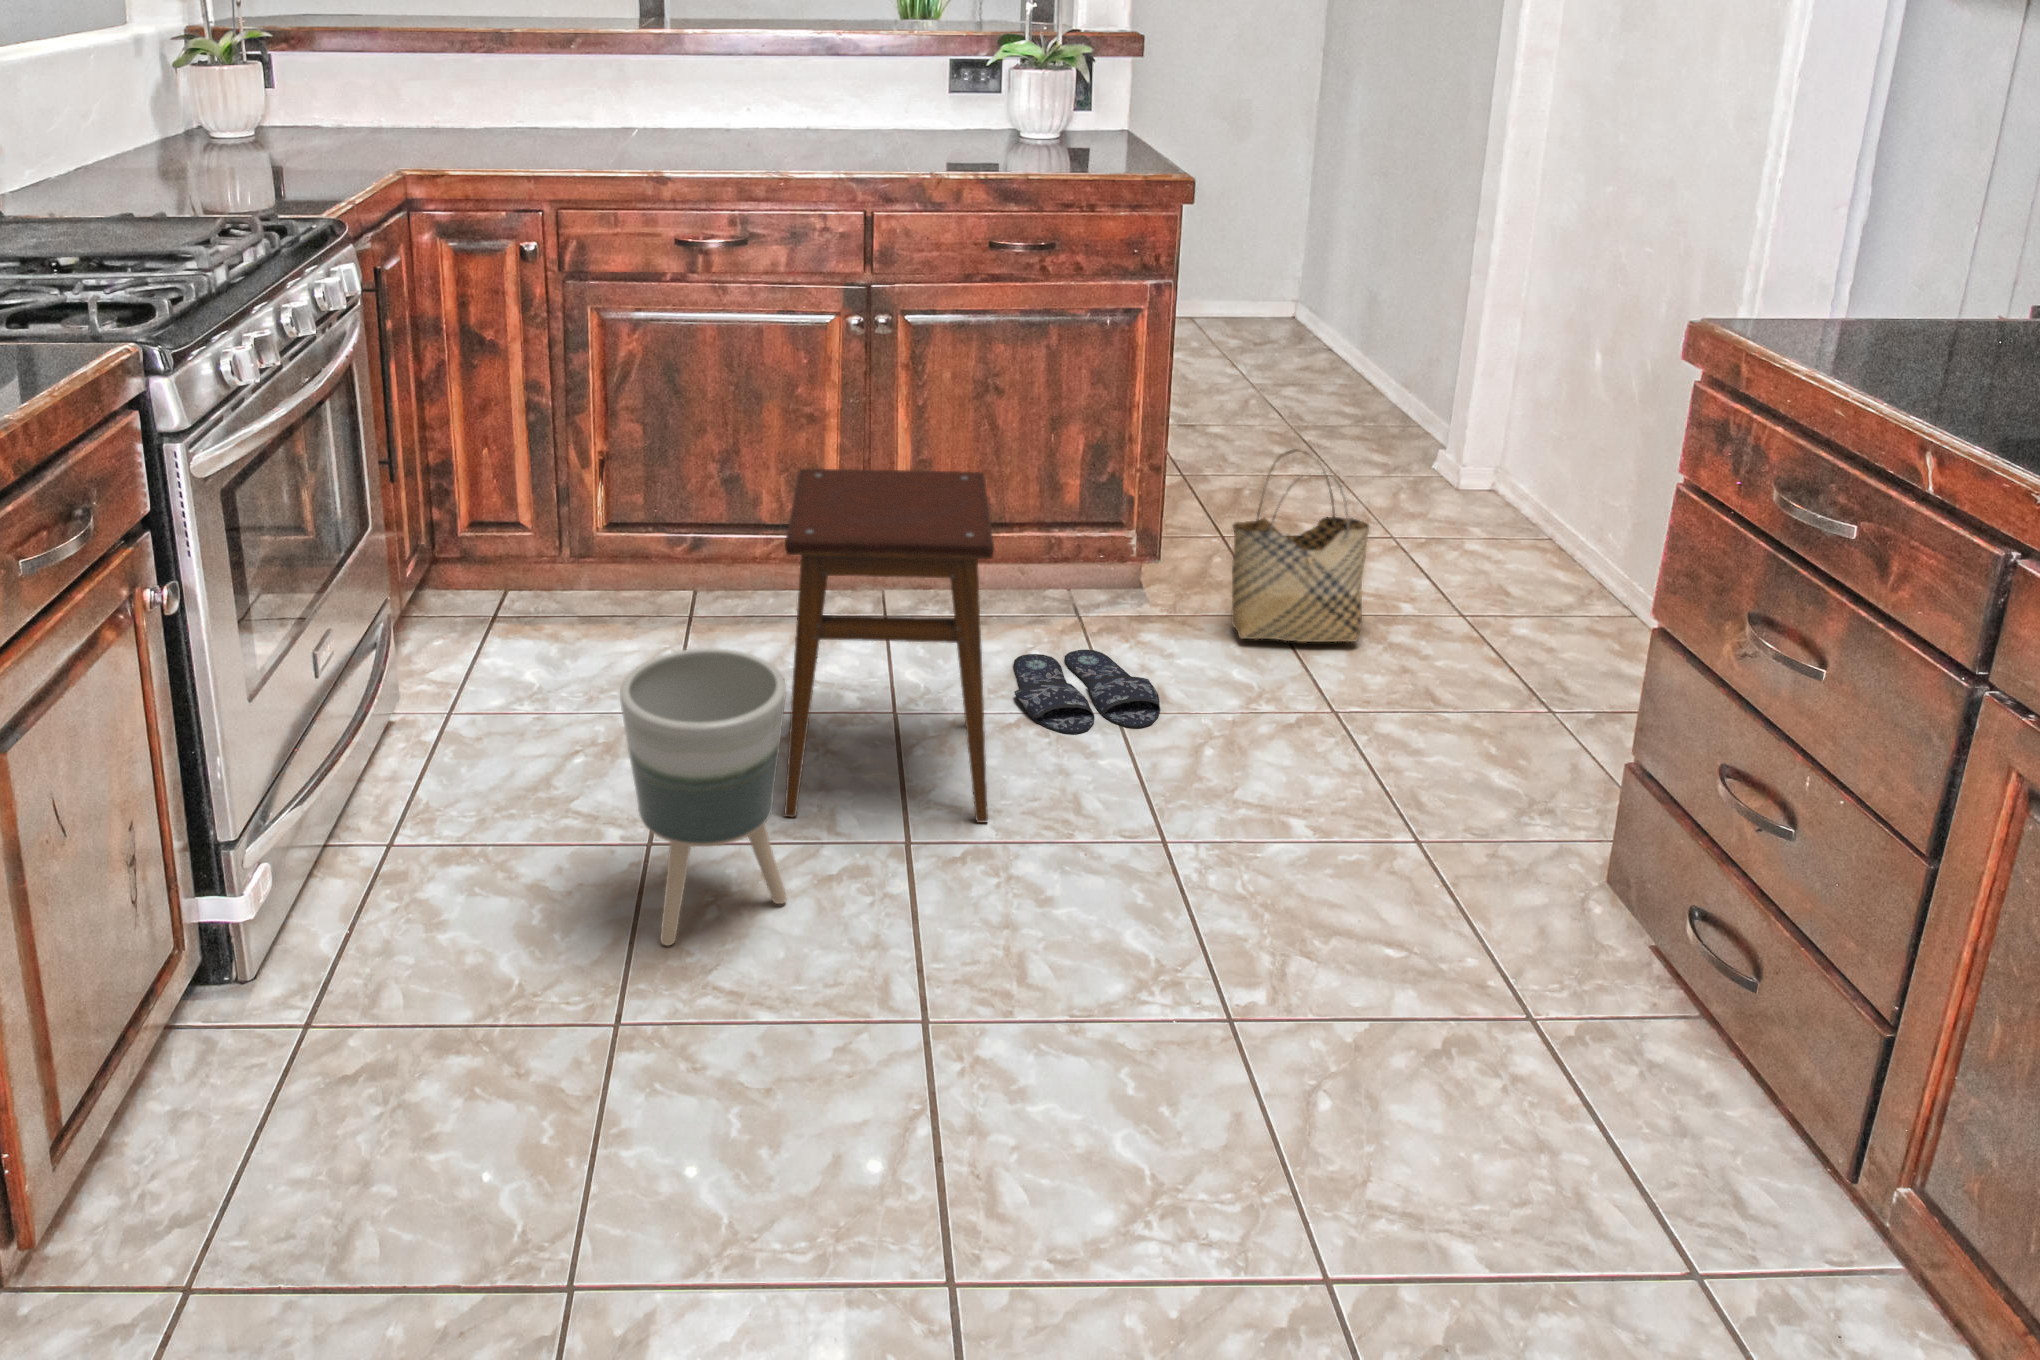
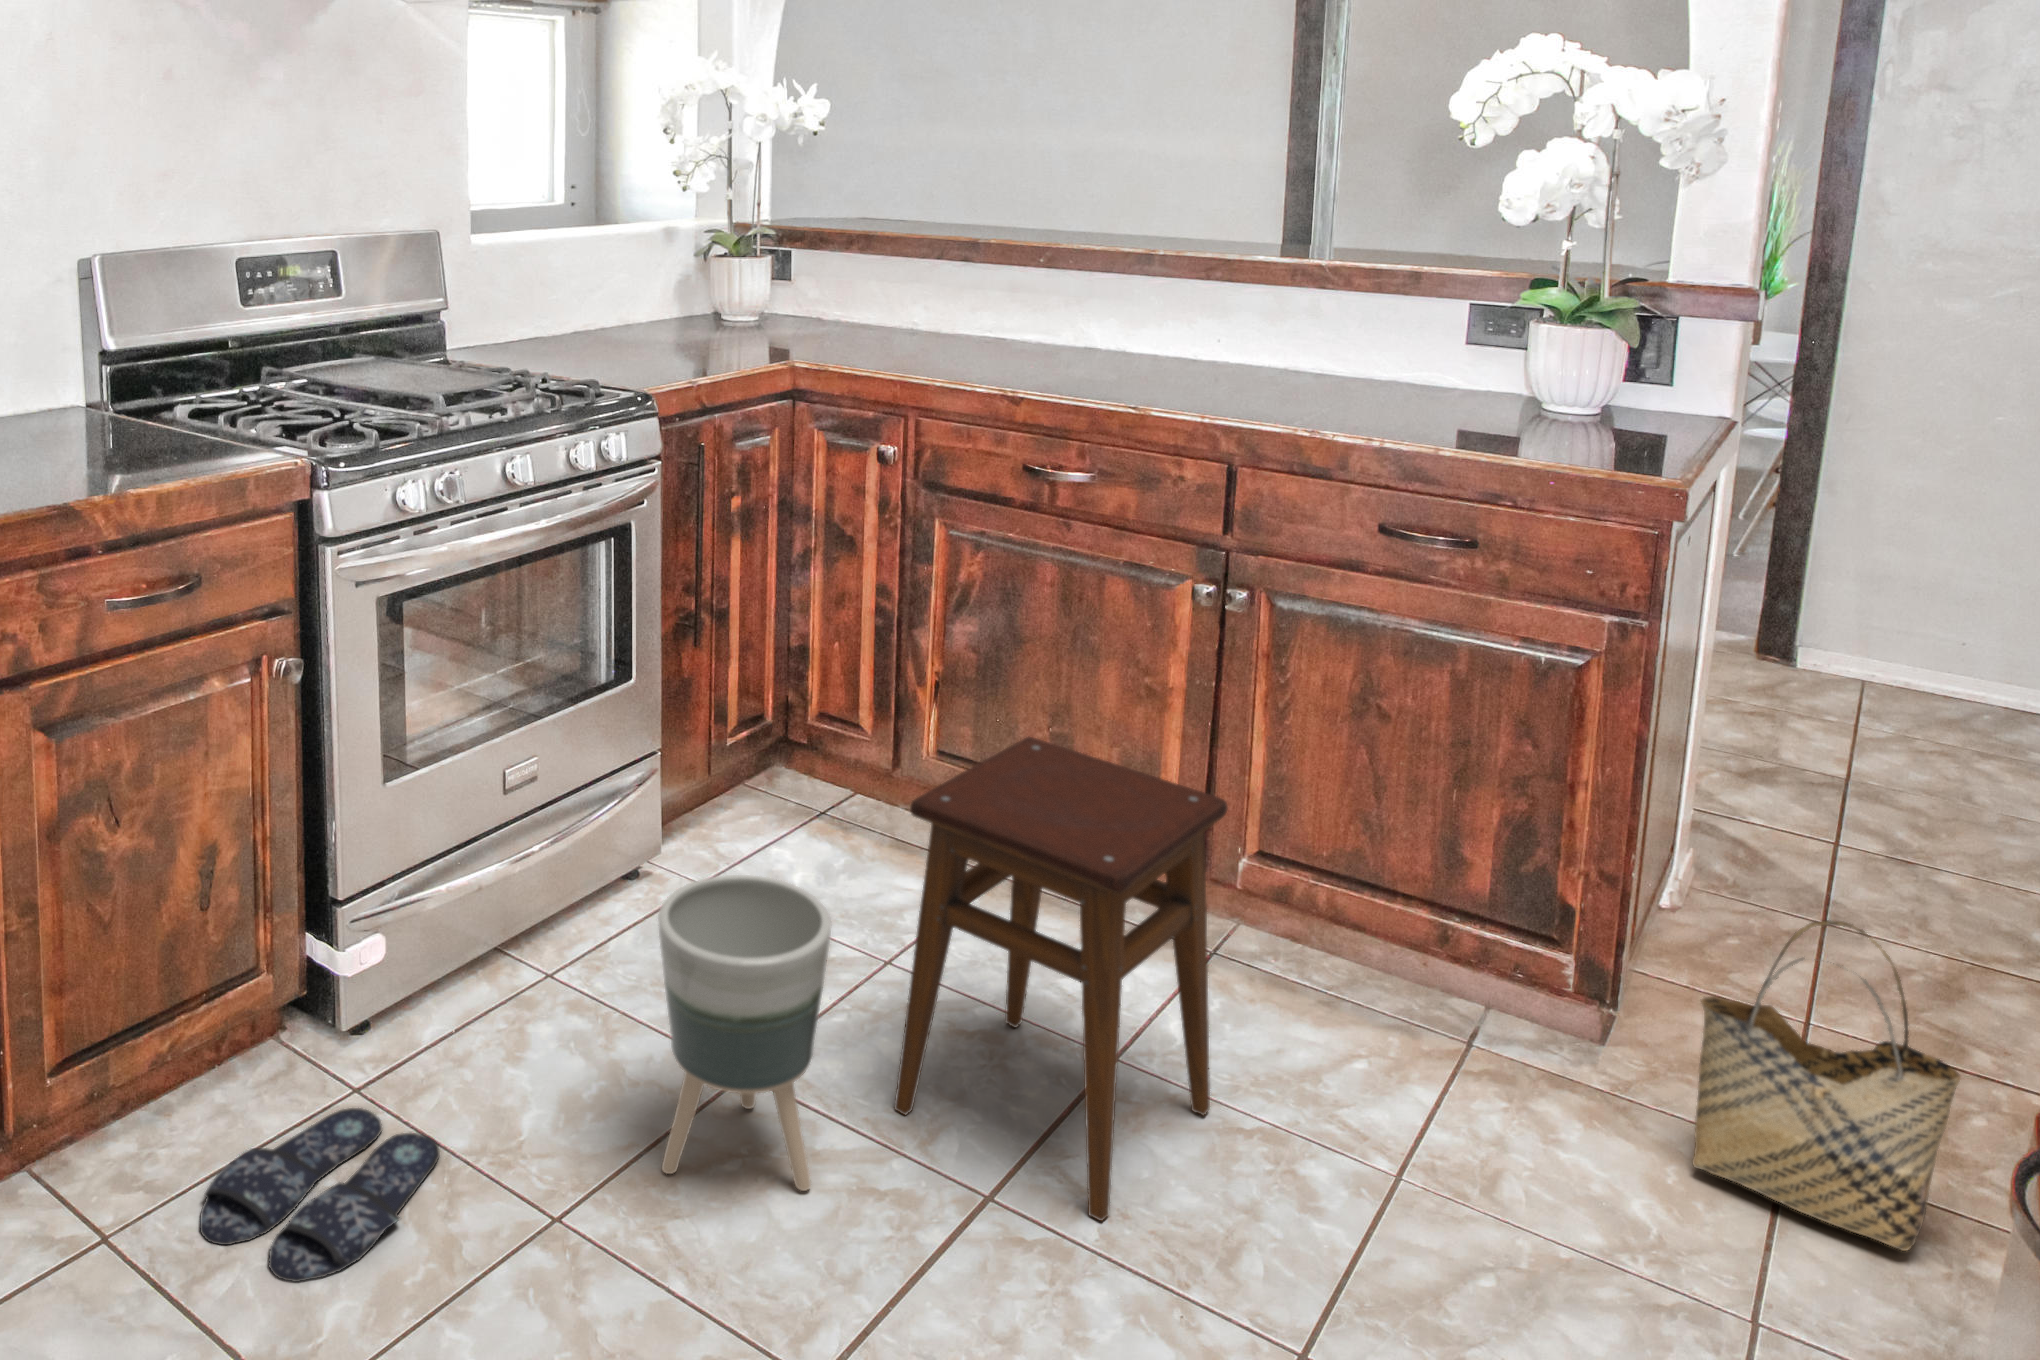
slippers: present [1014,650,1160,734] -> present [200,1108,440,1282]

